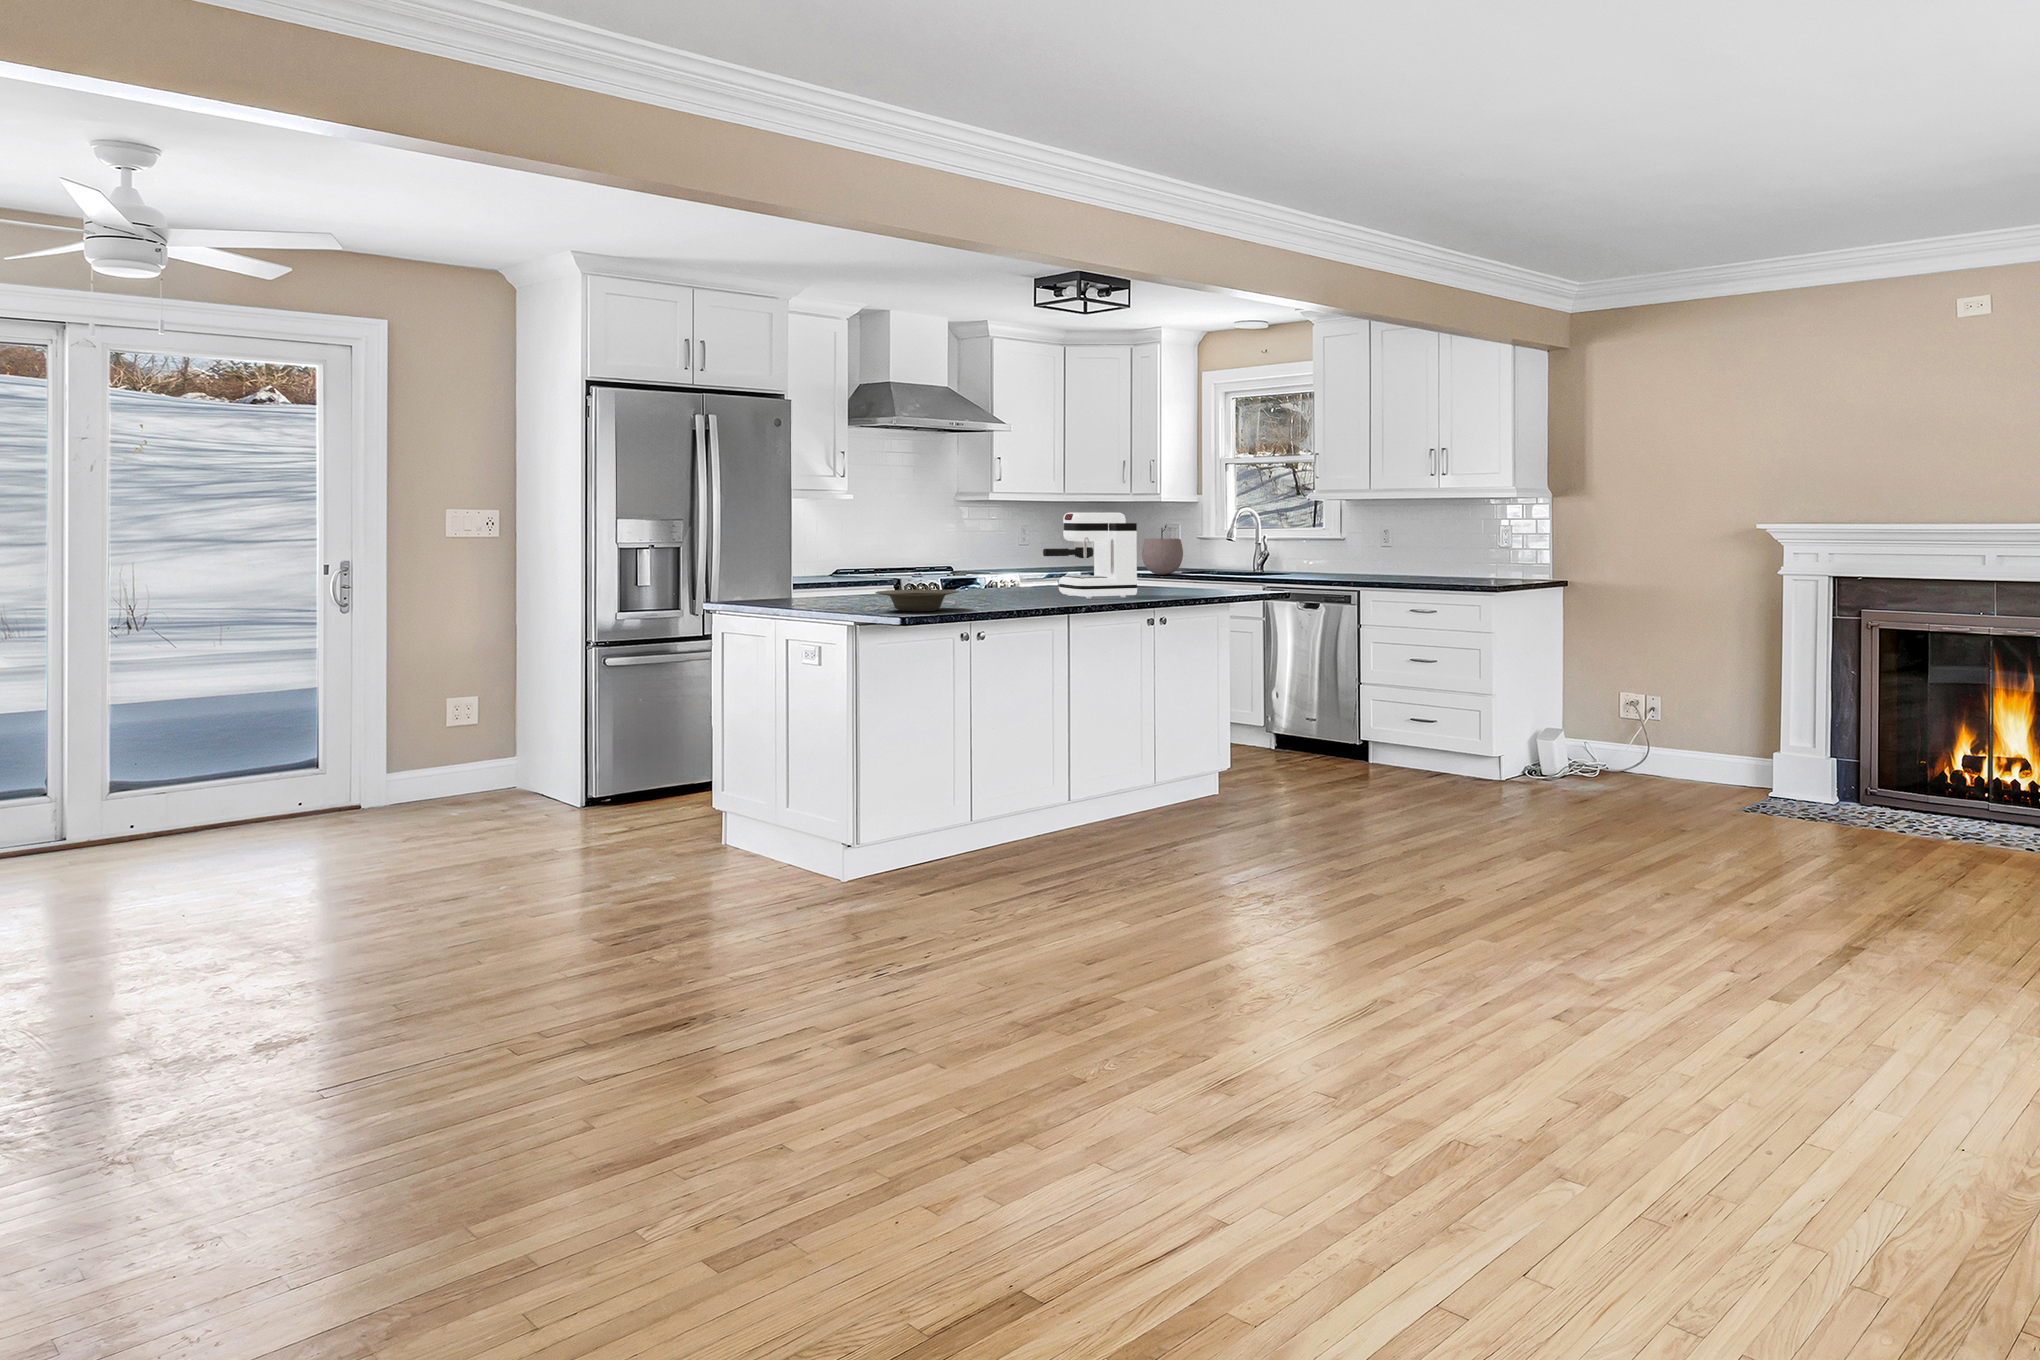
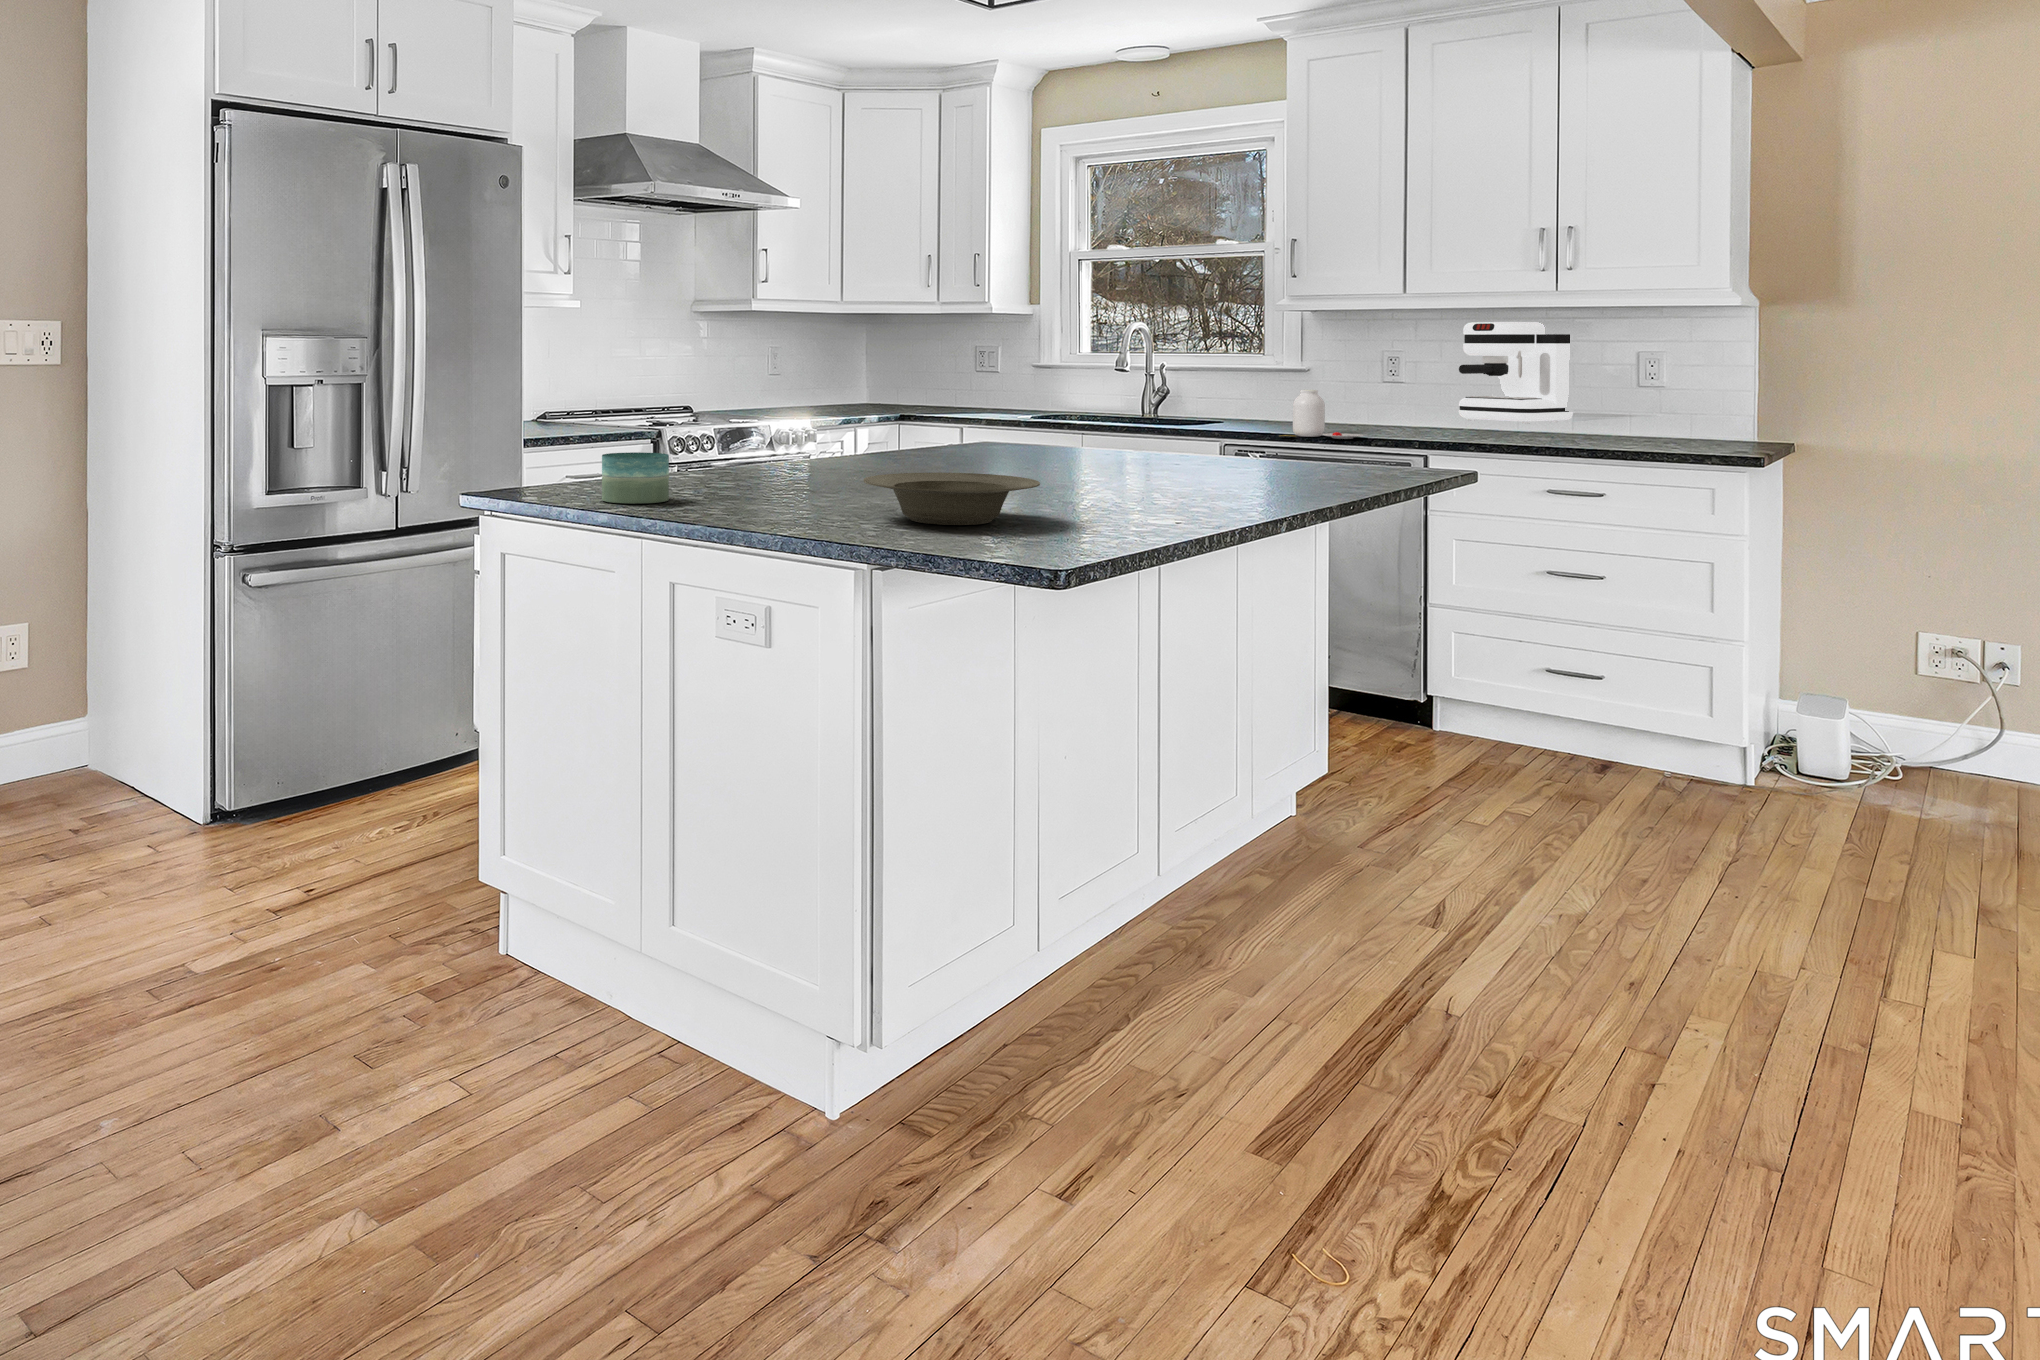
coffee maker: present [1043,513,1137,599] -> present [1459,322,1573,424]
plant pot: present [1142,525,1183,575] -> none [968,343,1030,420]
jar: none [1295,553,1340,583] -> present [1280,390,1364,439]
candle: none [768,582,804,606] -> present [602,452,669,503]

